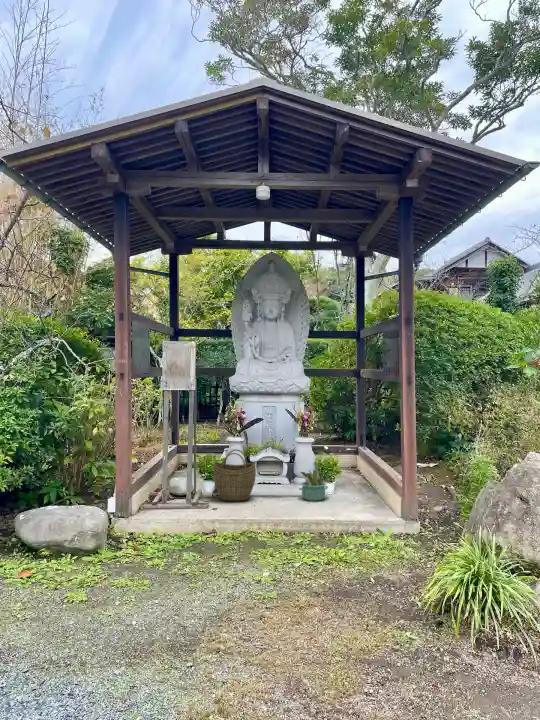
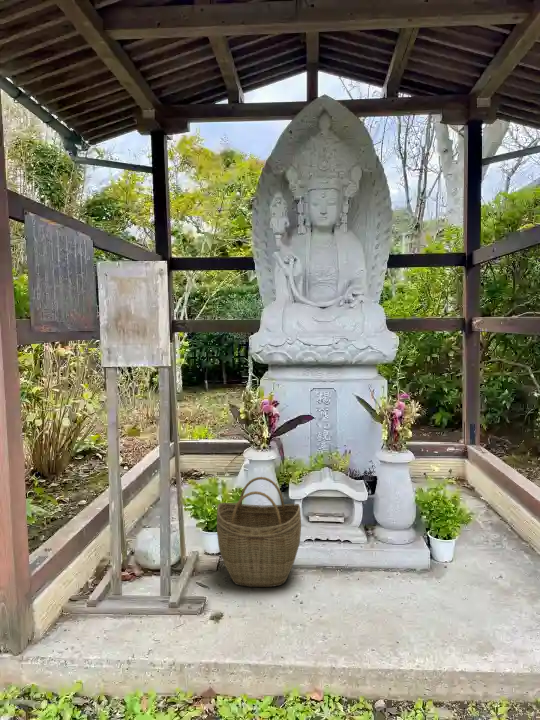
decorative plant: present [299,470,330,501] -> none [389,518,453,588]

